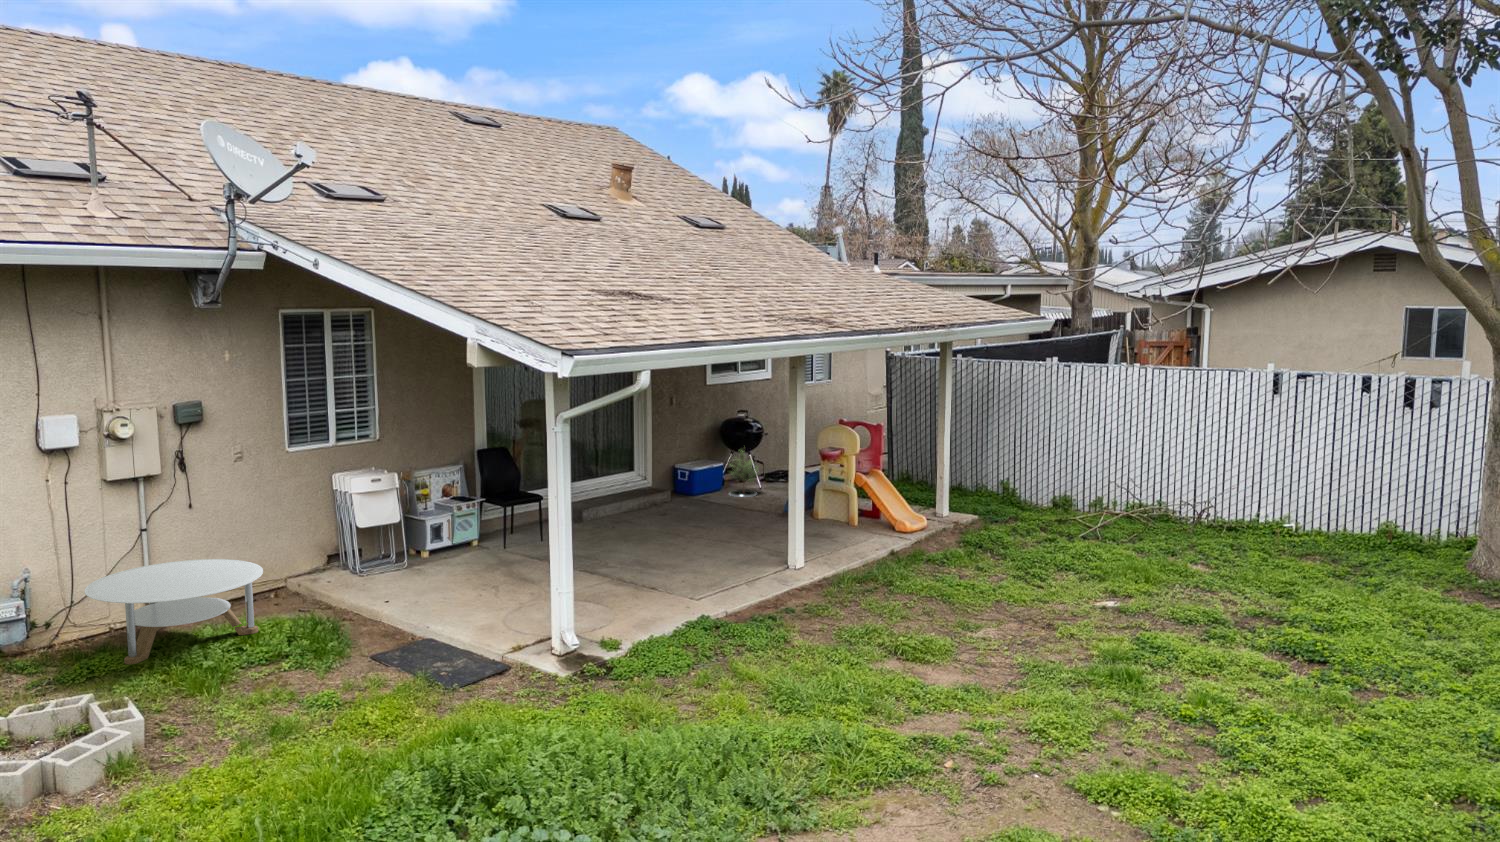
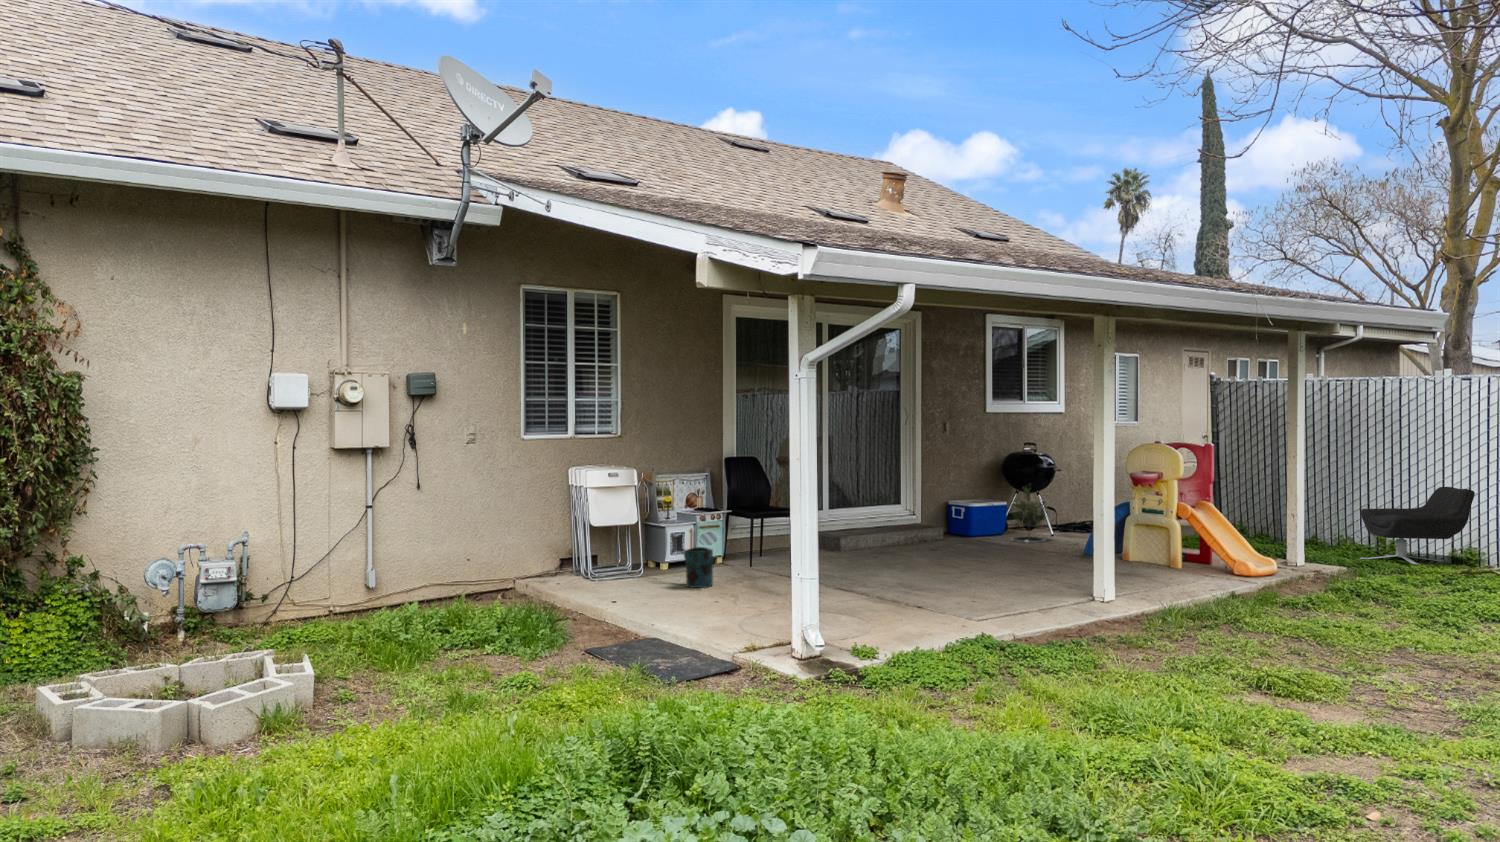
lounge chair: none [987,451,1065,513] -> present [1361,486,1475,564]
watering can: none [438,530,474,574] -> present [684,547,714,588]
round table: present [85,559,263,664] -> none [300,544,481,639]

